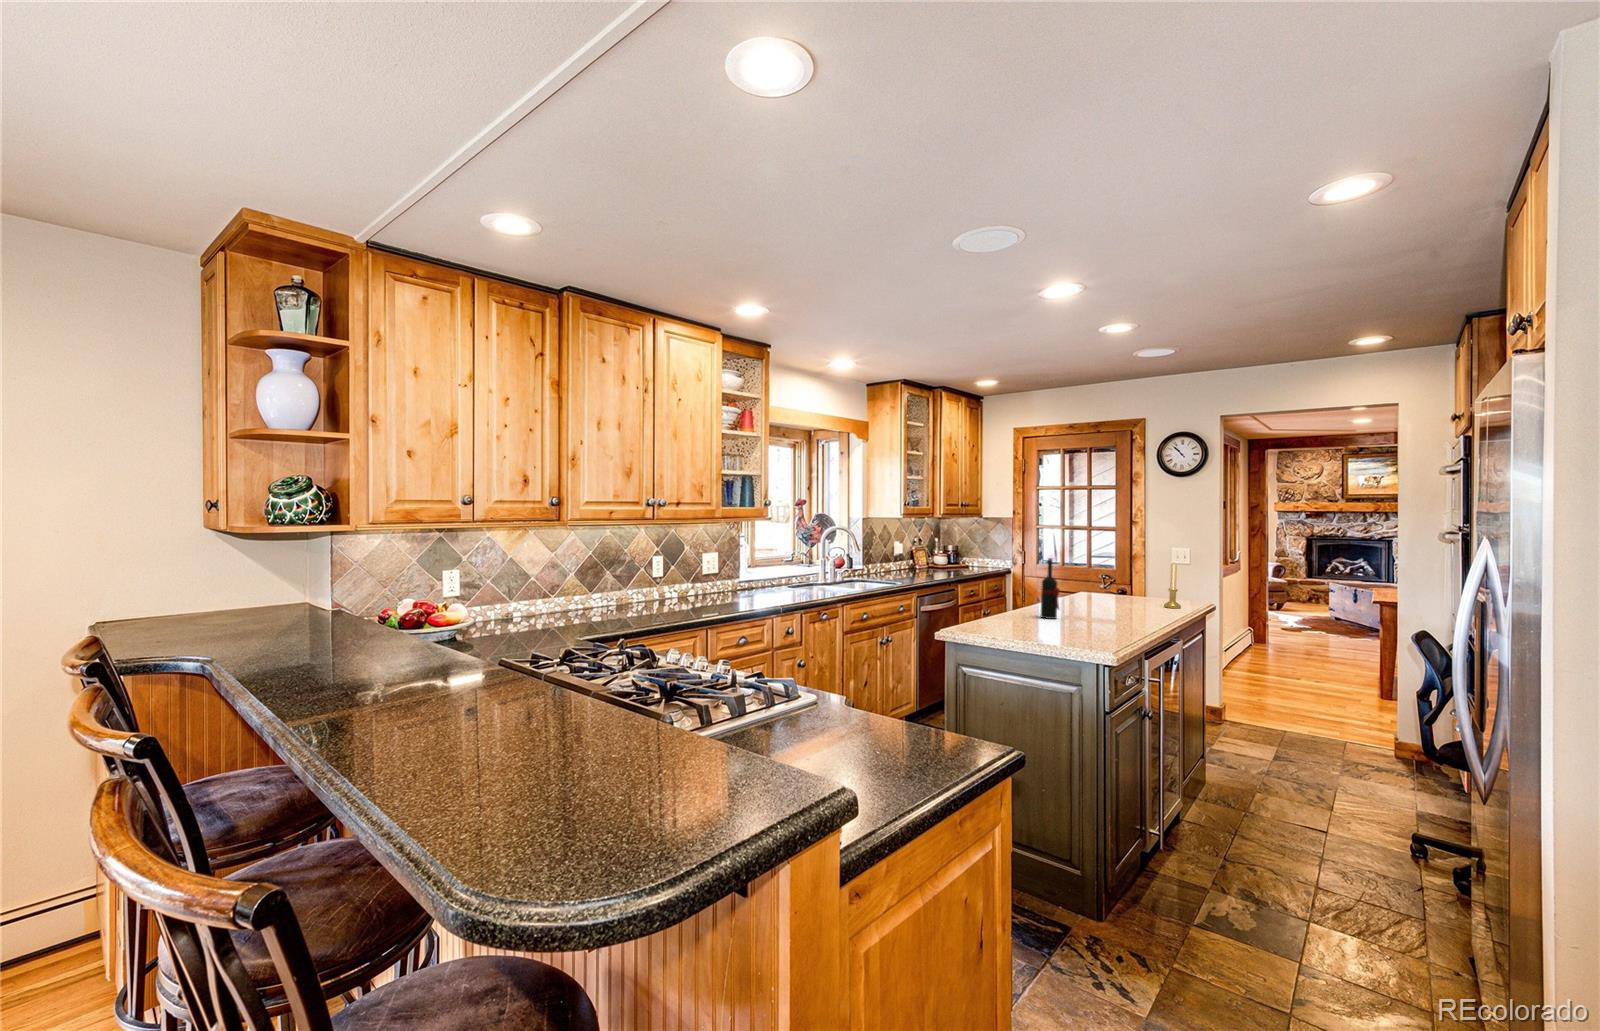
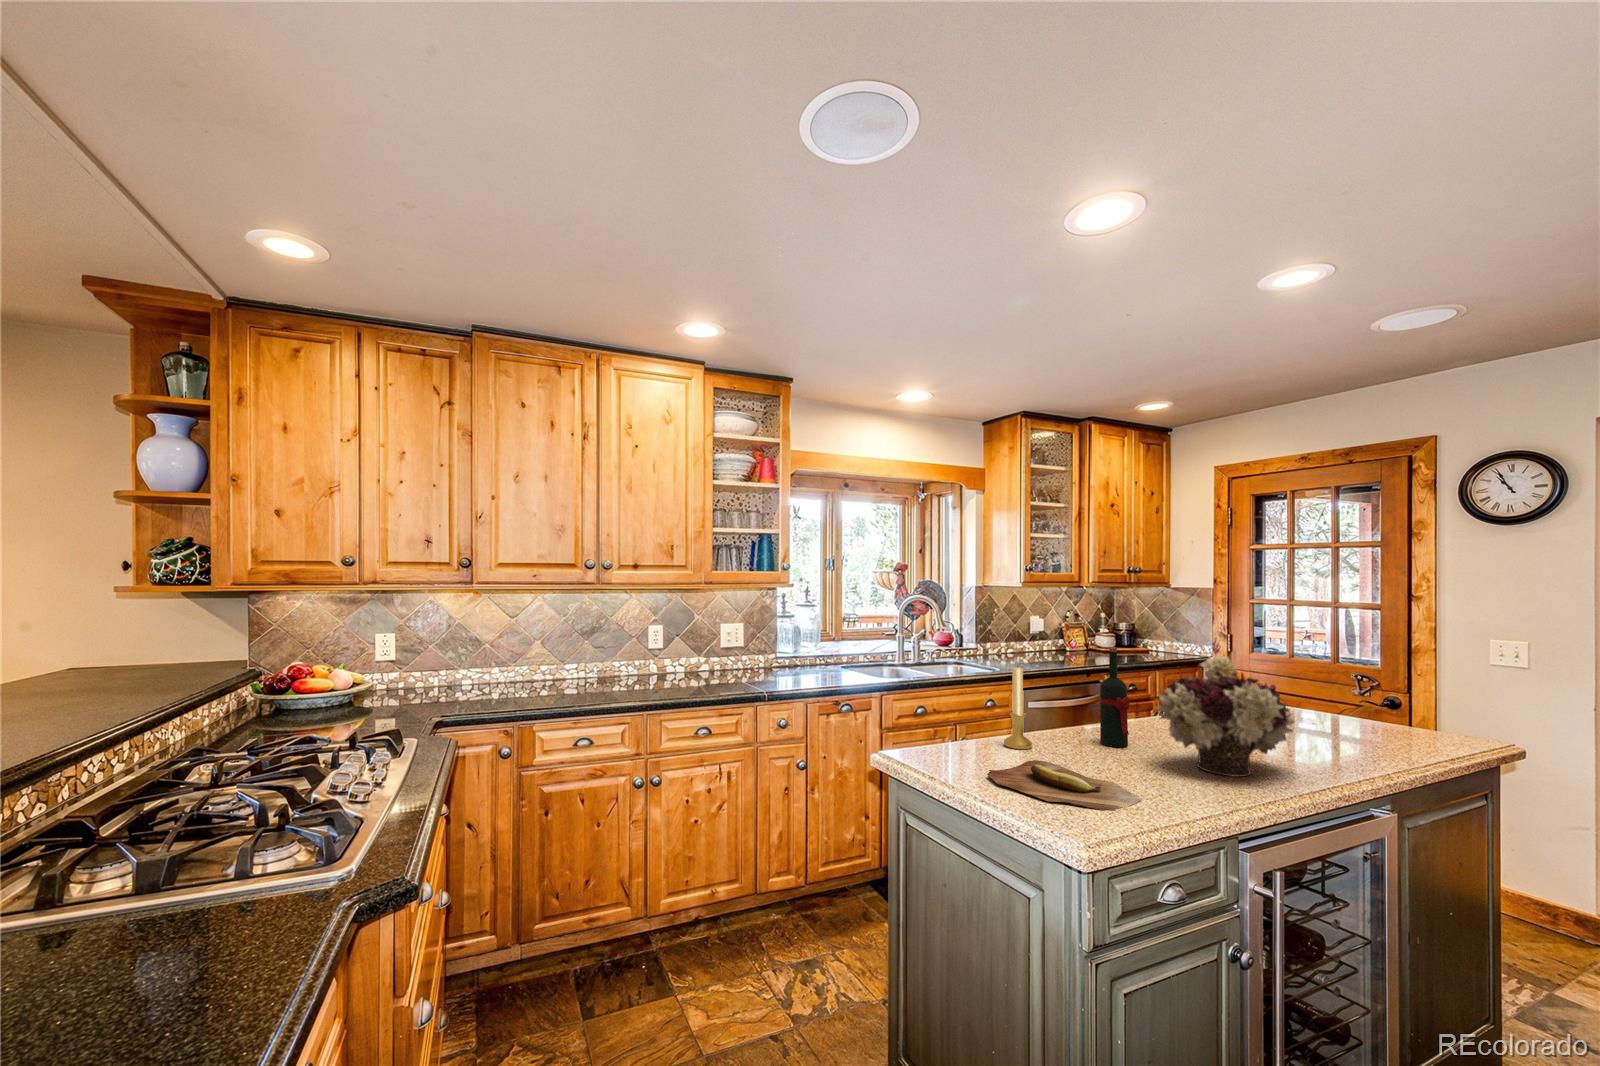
flower arrangement: none [1084,560,1150,626] -> present [1155,656,1295,777]
candle holder: present [1164,564,1181,608] -> present [1004,665,1032,750]
cutting board: none [1015,626,1102,642] -> present [987,760,1141,811]

